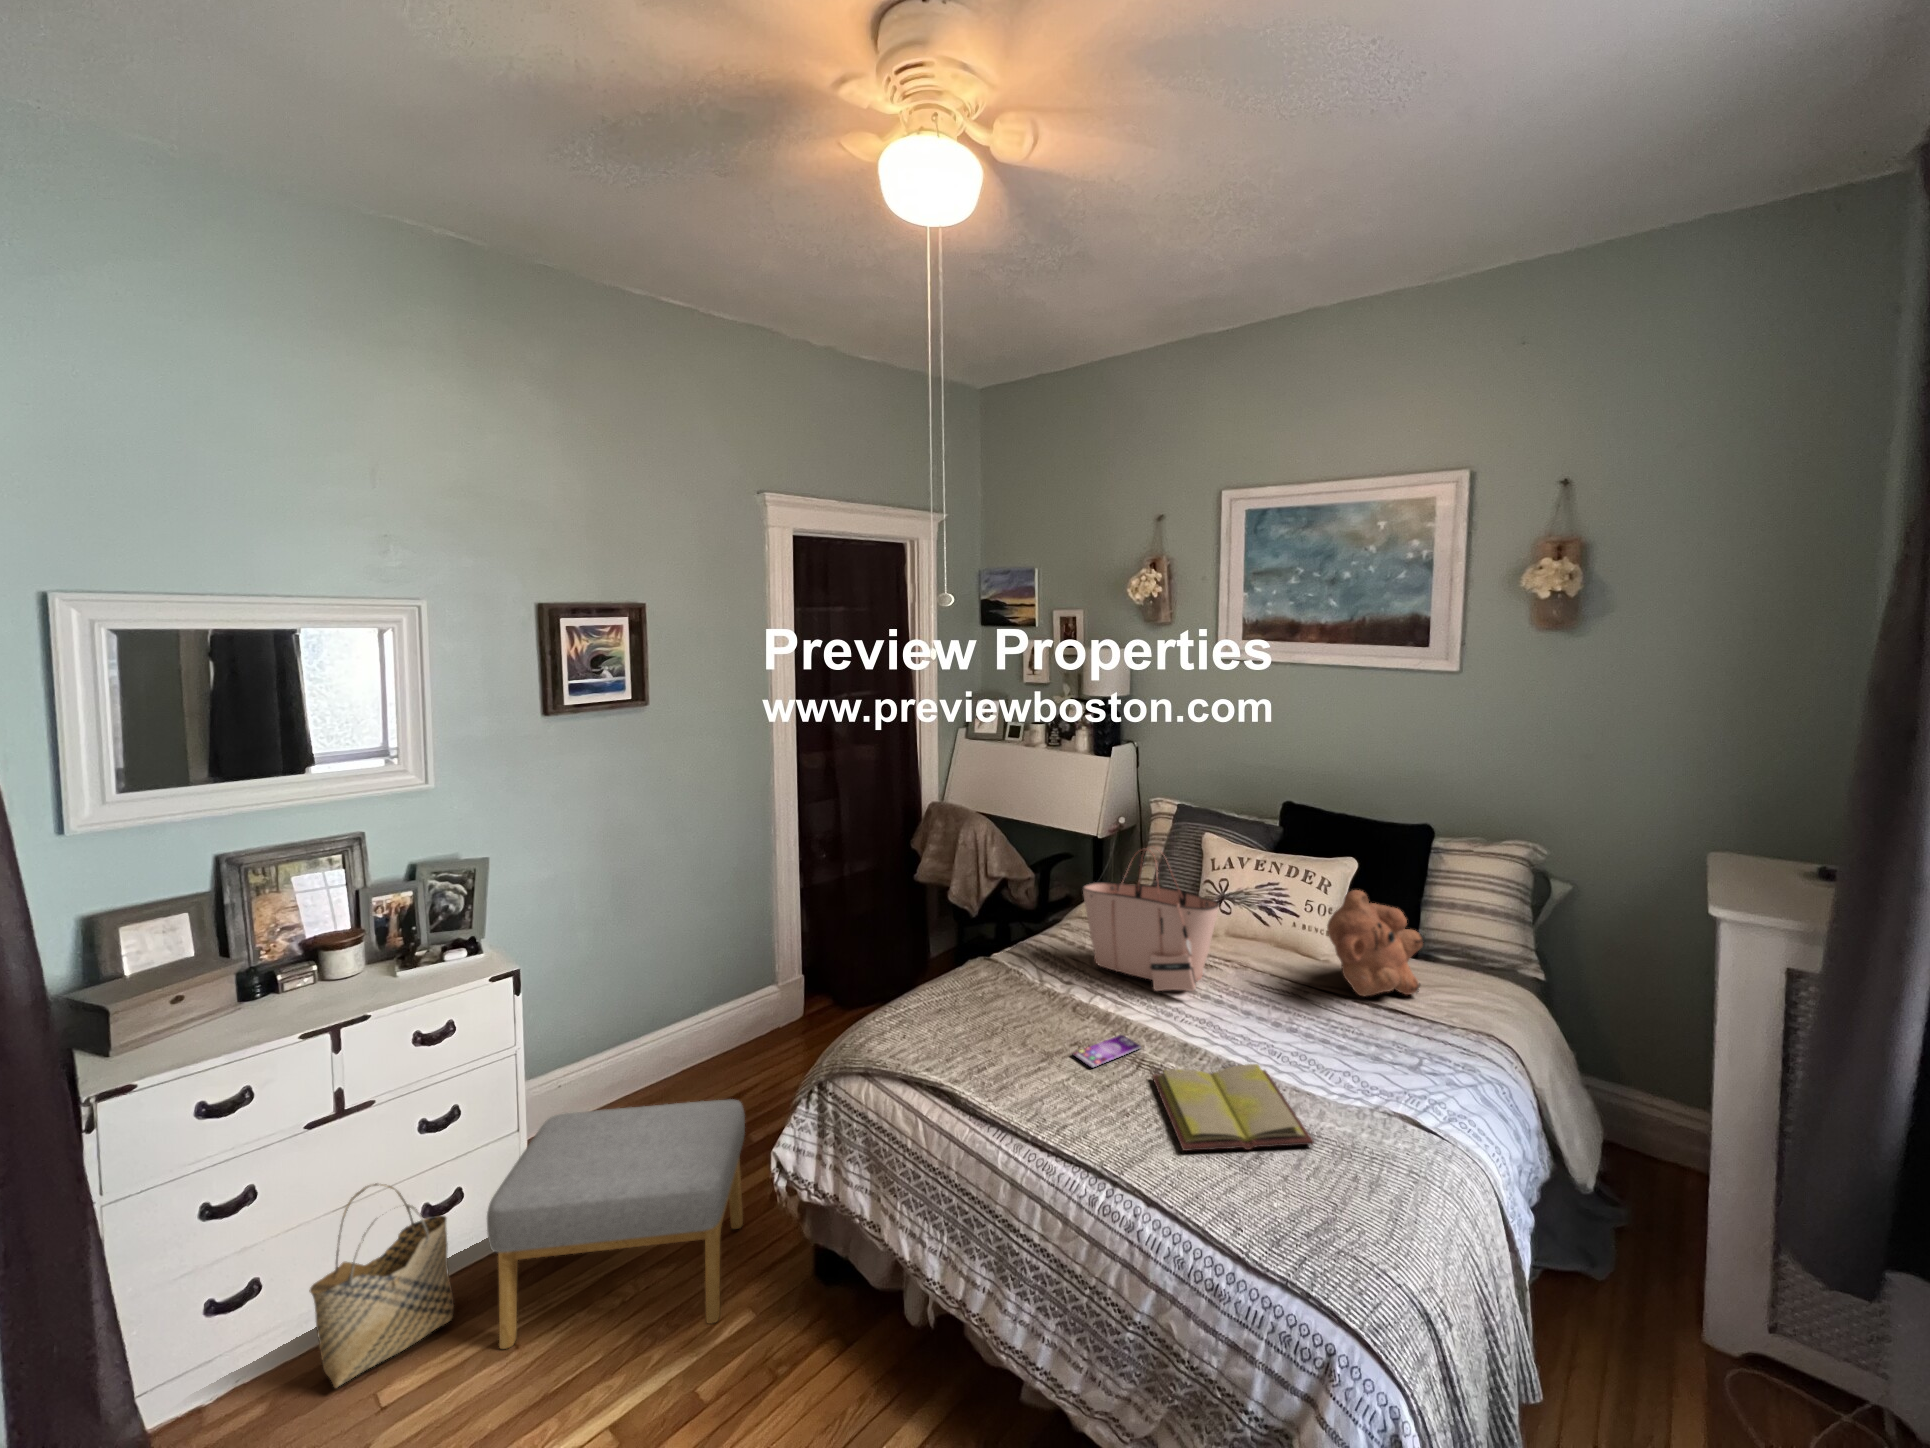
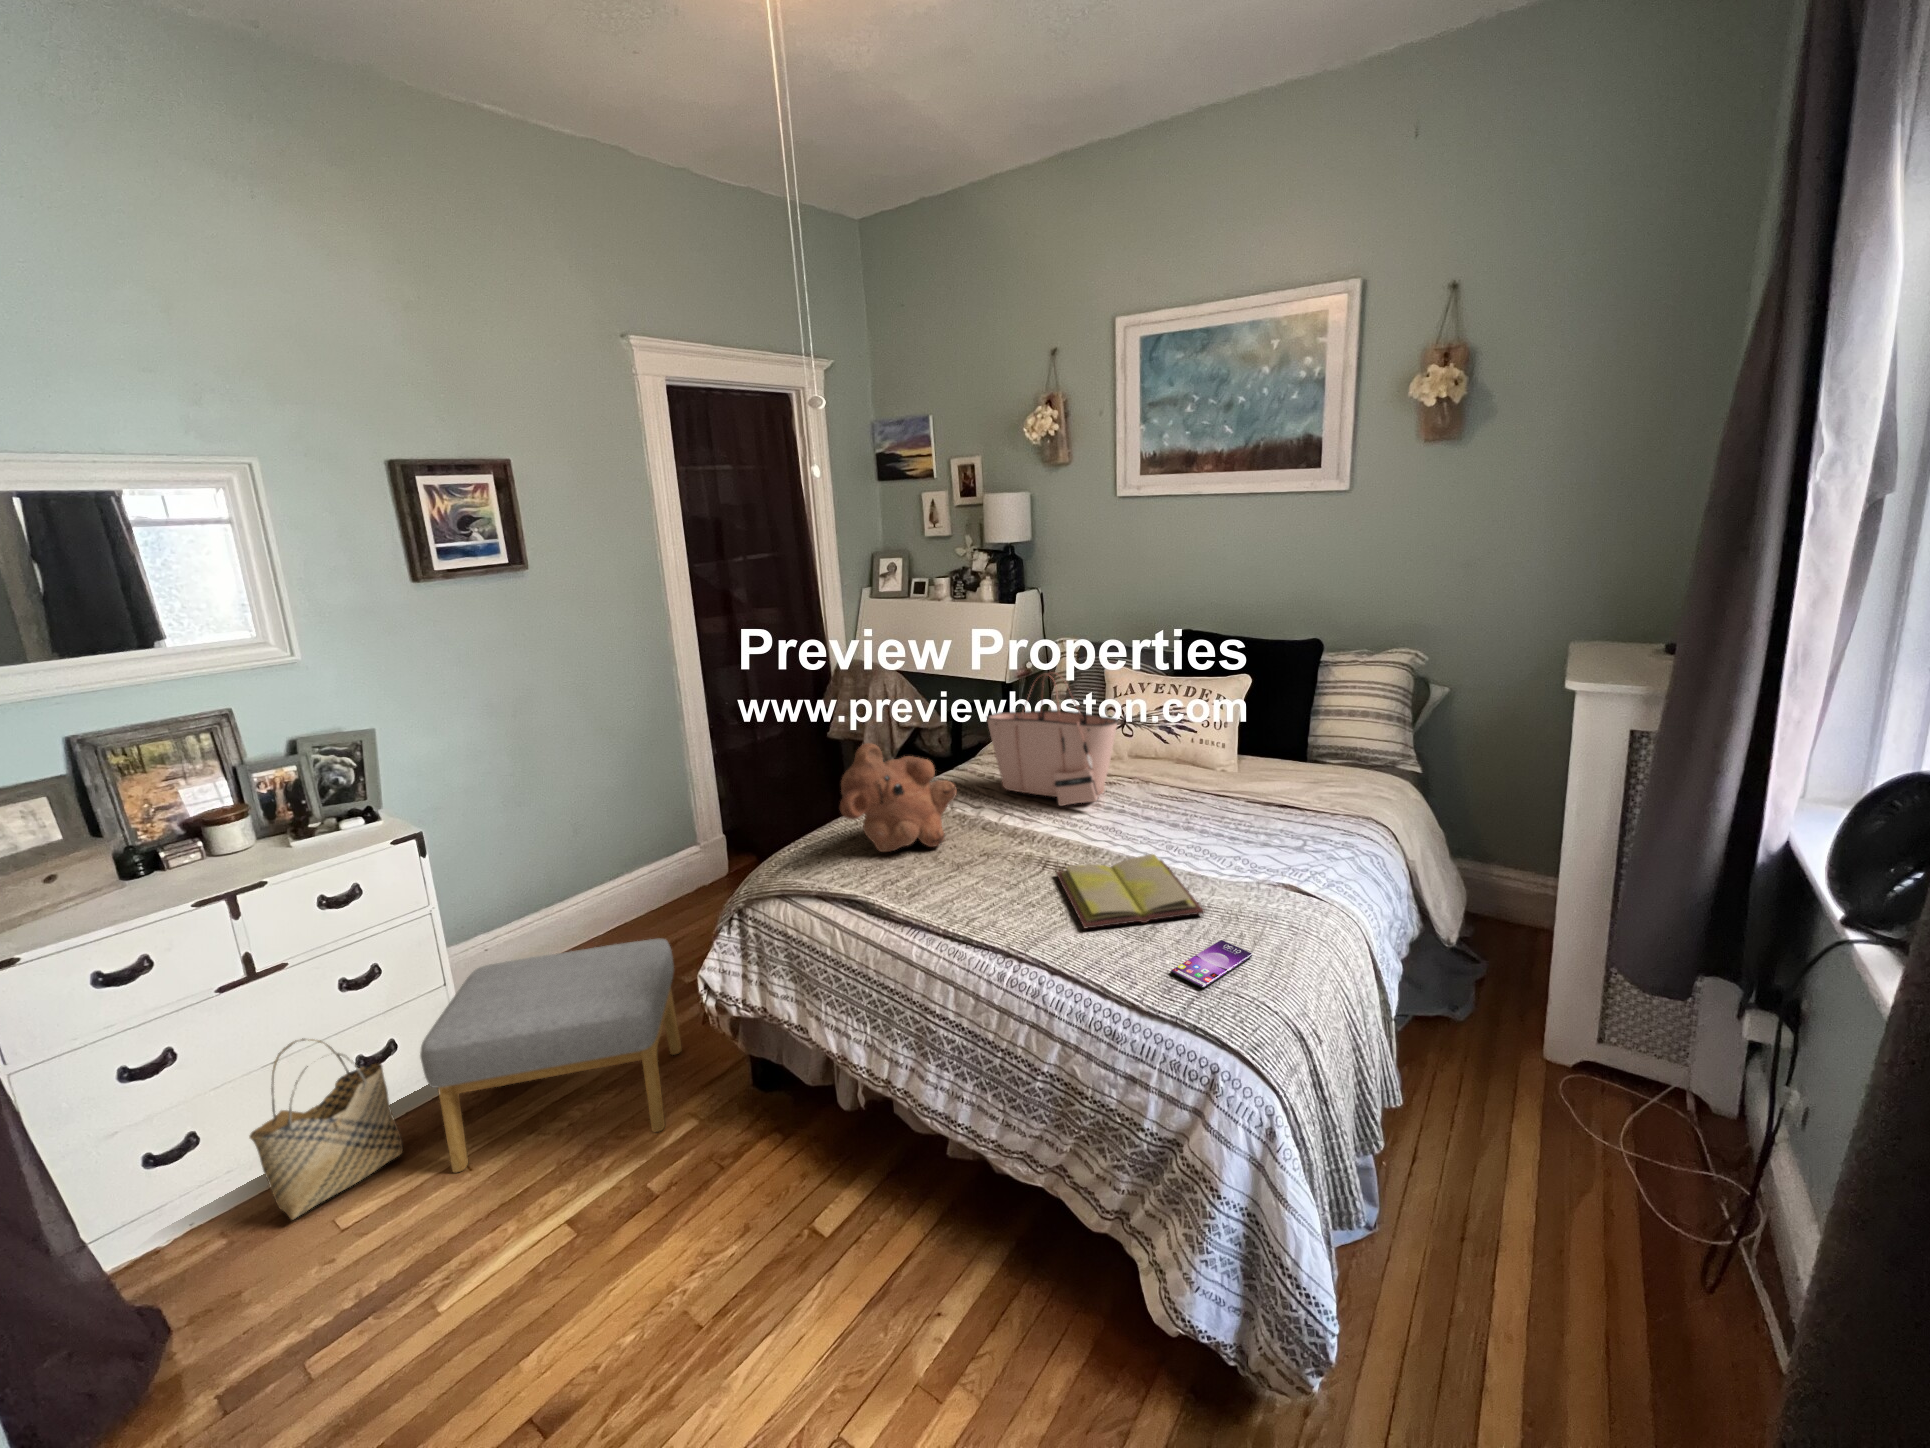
teddy bear: present [1327,890,1424,996] -> present [840,743,957,852]
smartphone: present [1073,1035,1141,1068] -> present [1171,940,1252,988]

